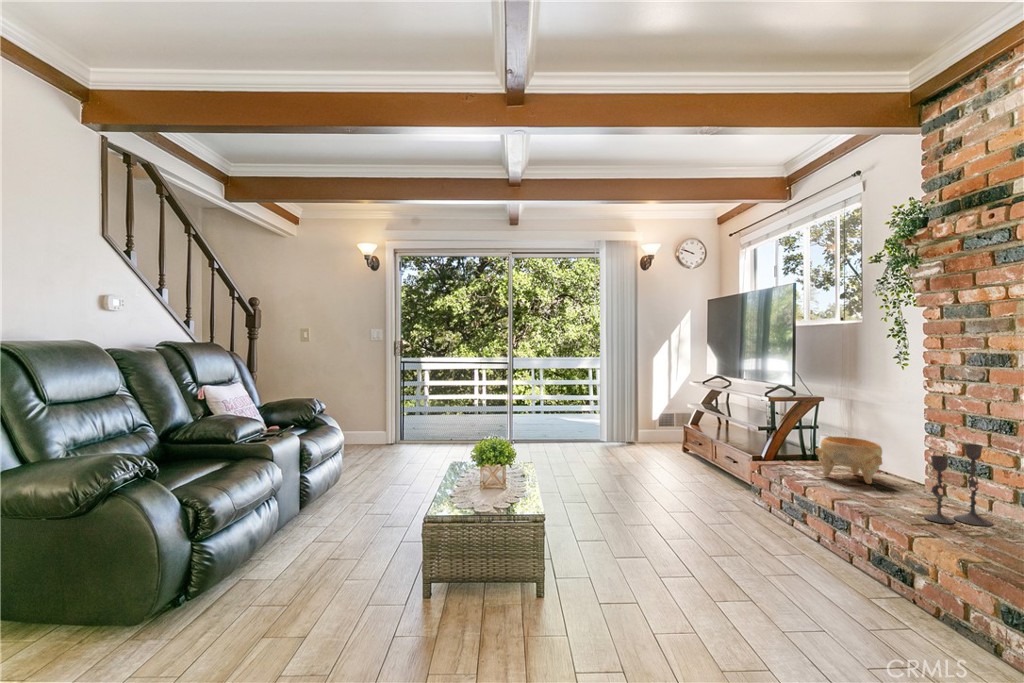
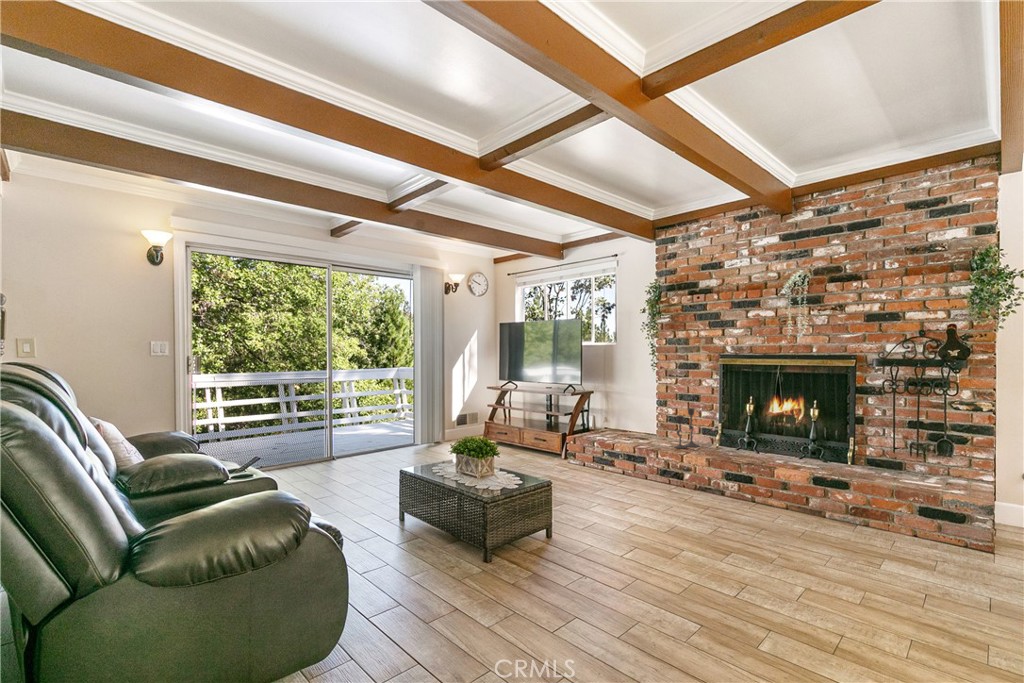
decorative bowl: present [815,437,882,484] -> none [606,414,641,438]

